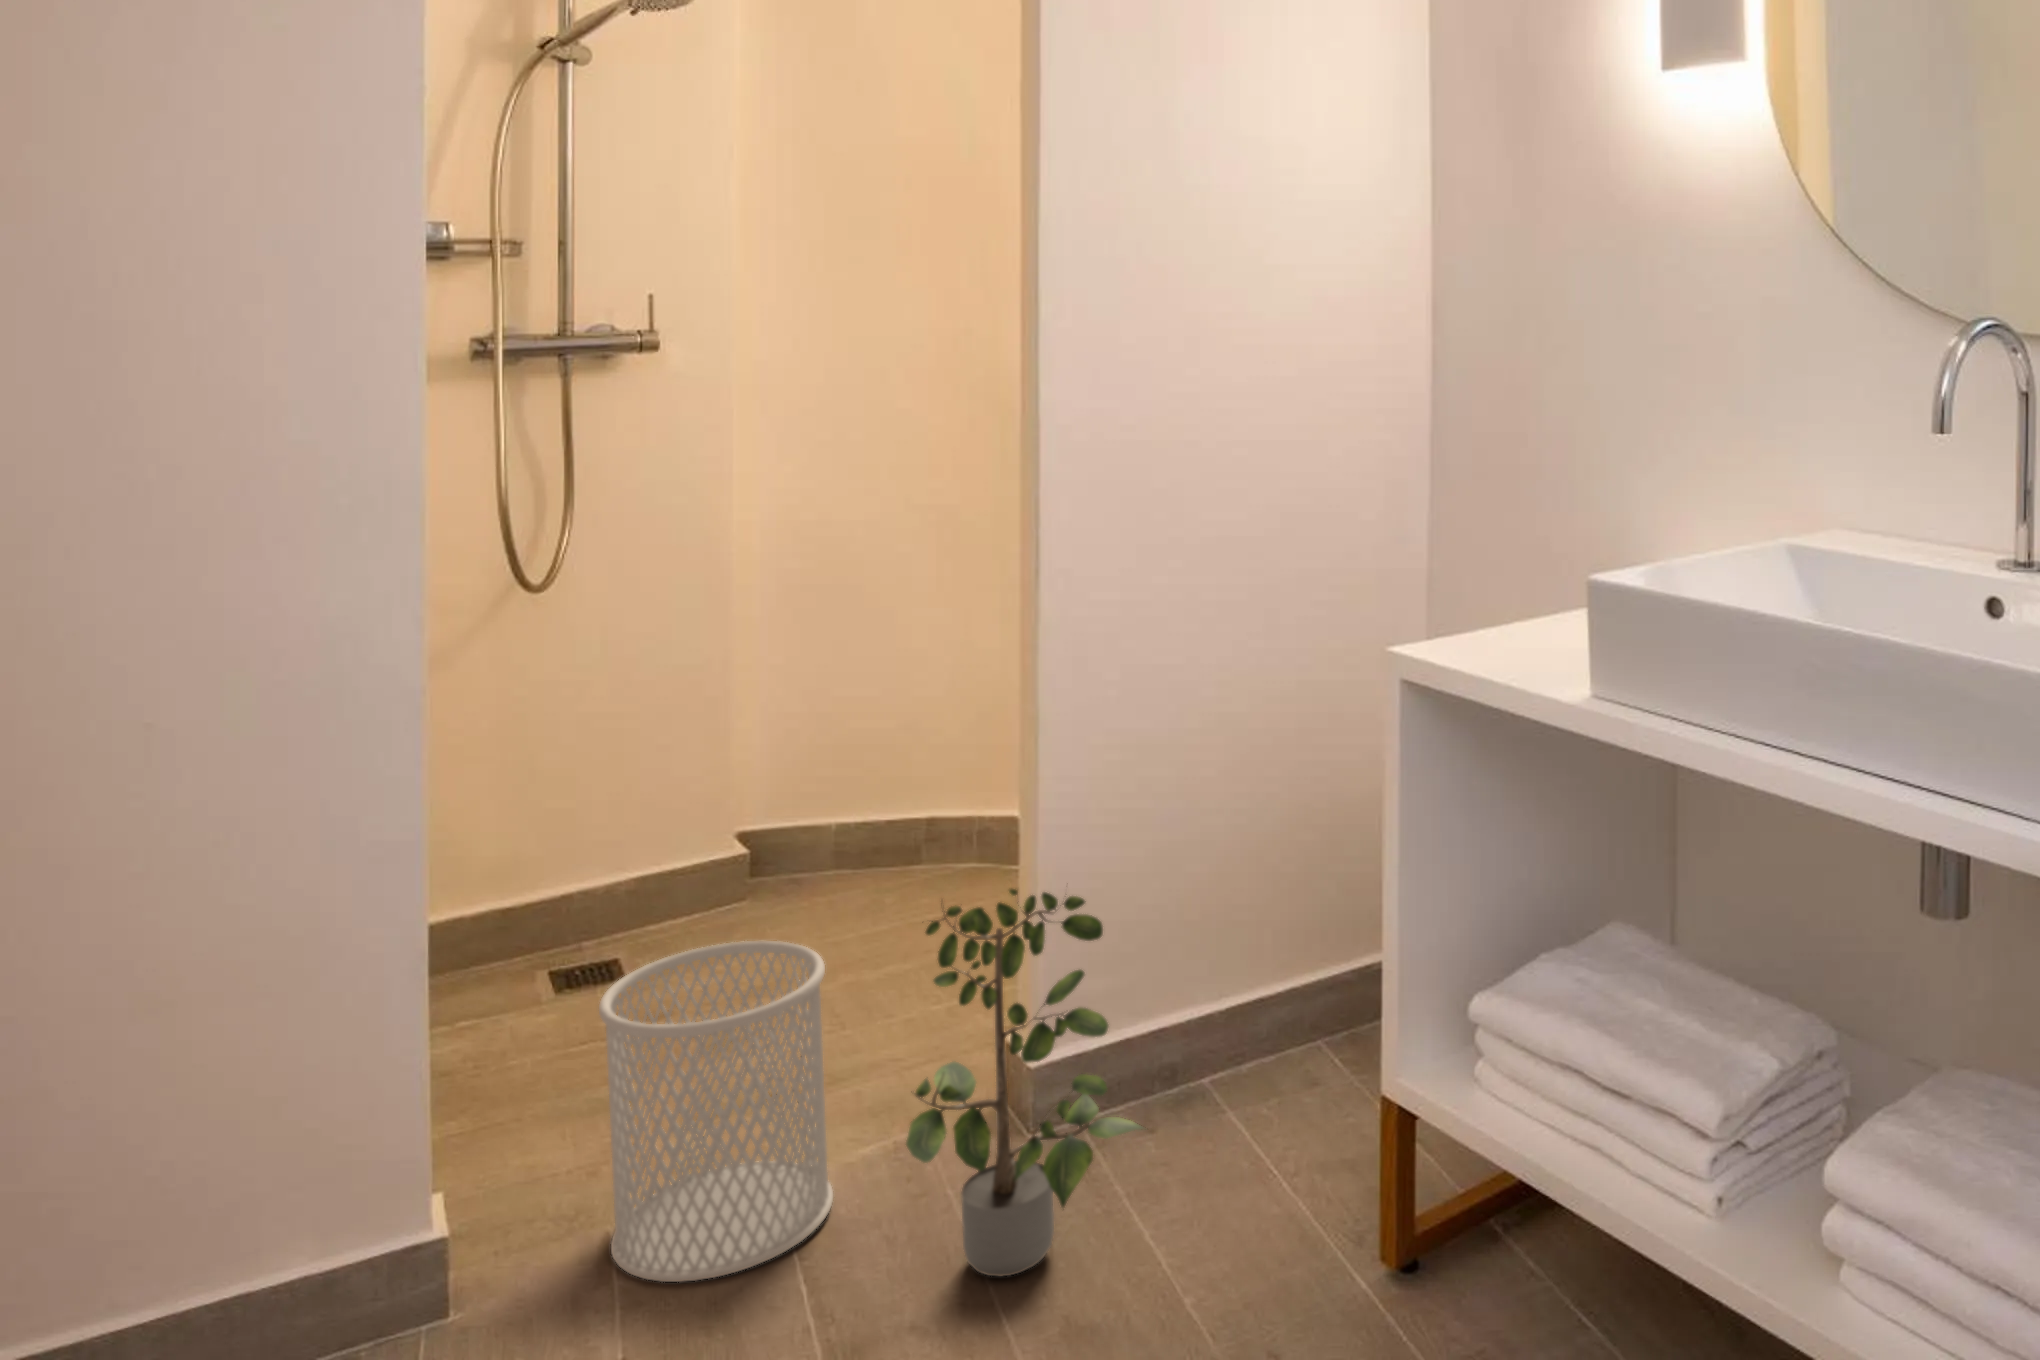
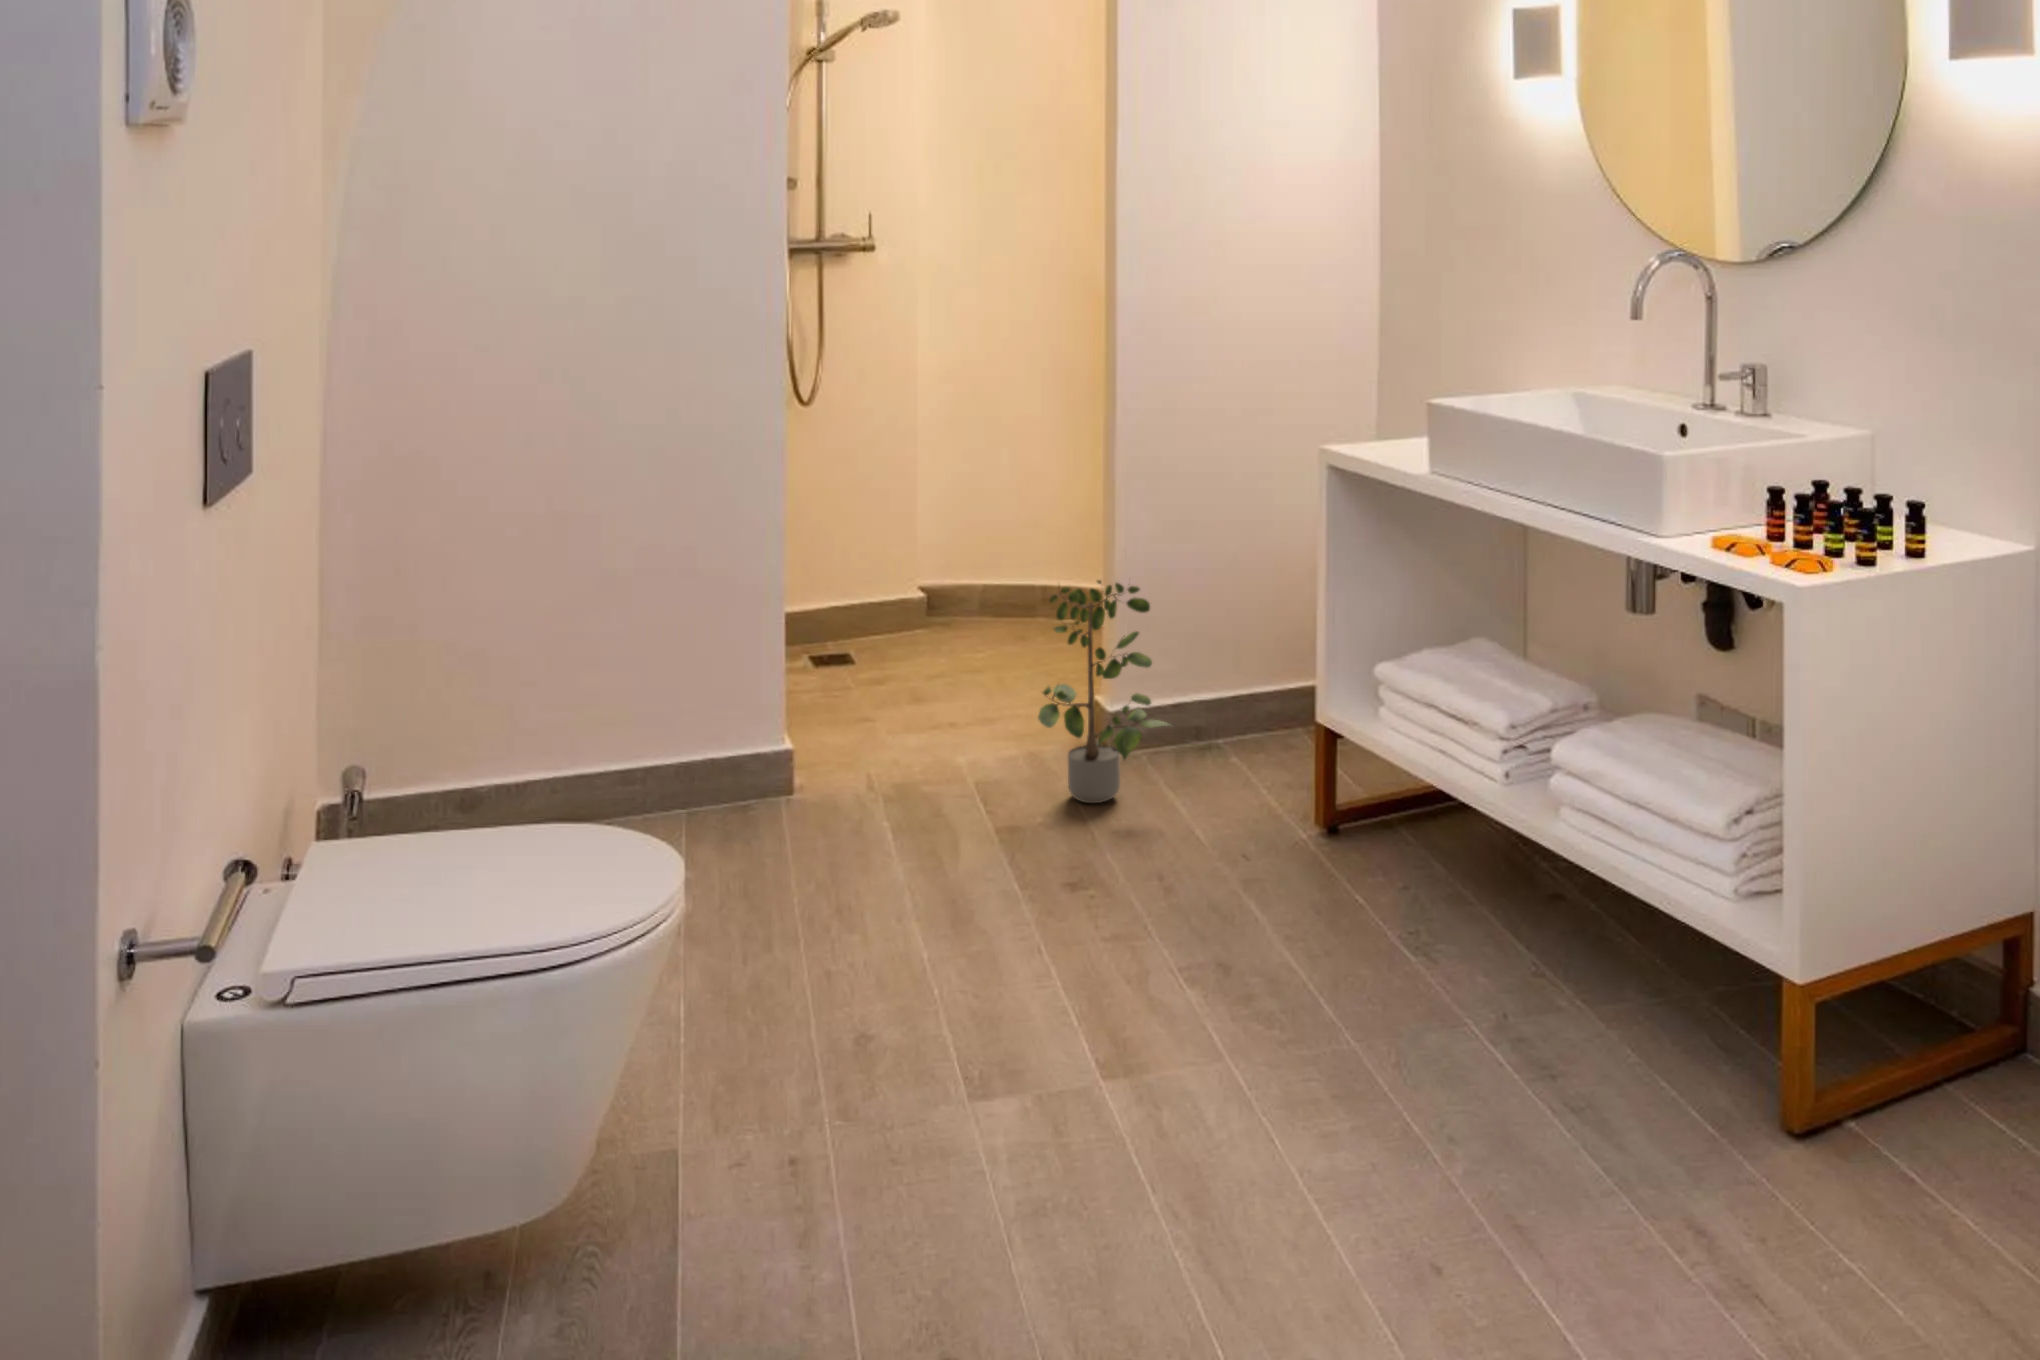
wastebasket: present [599,941,833,1282] -> none [870,613,994,788]

